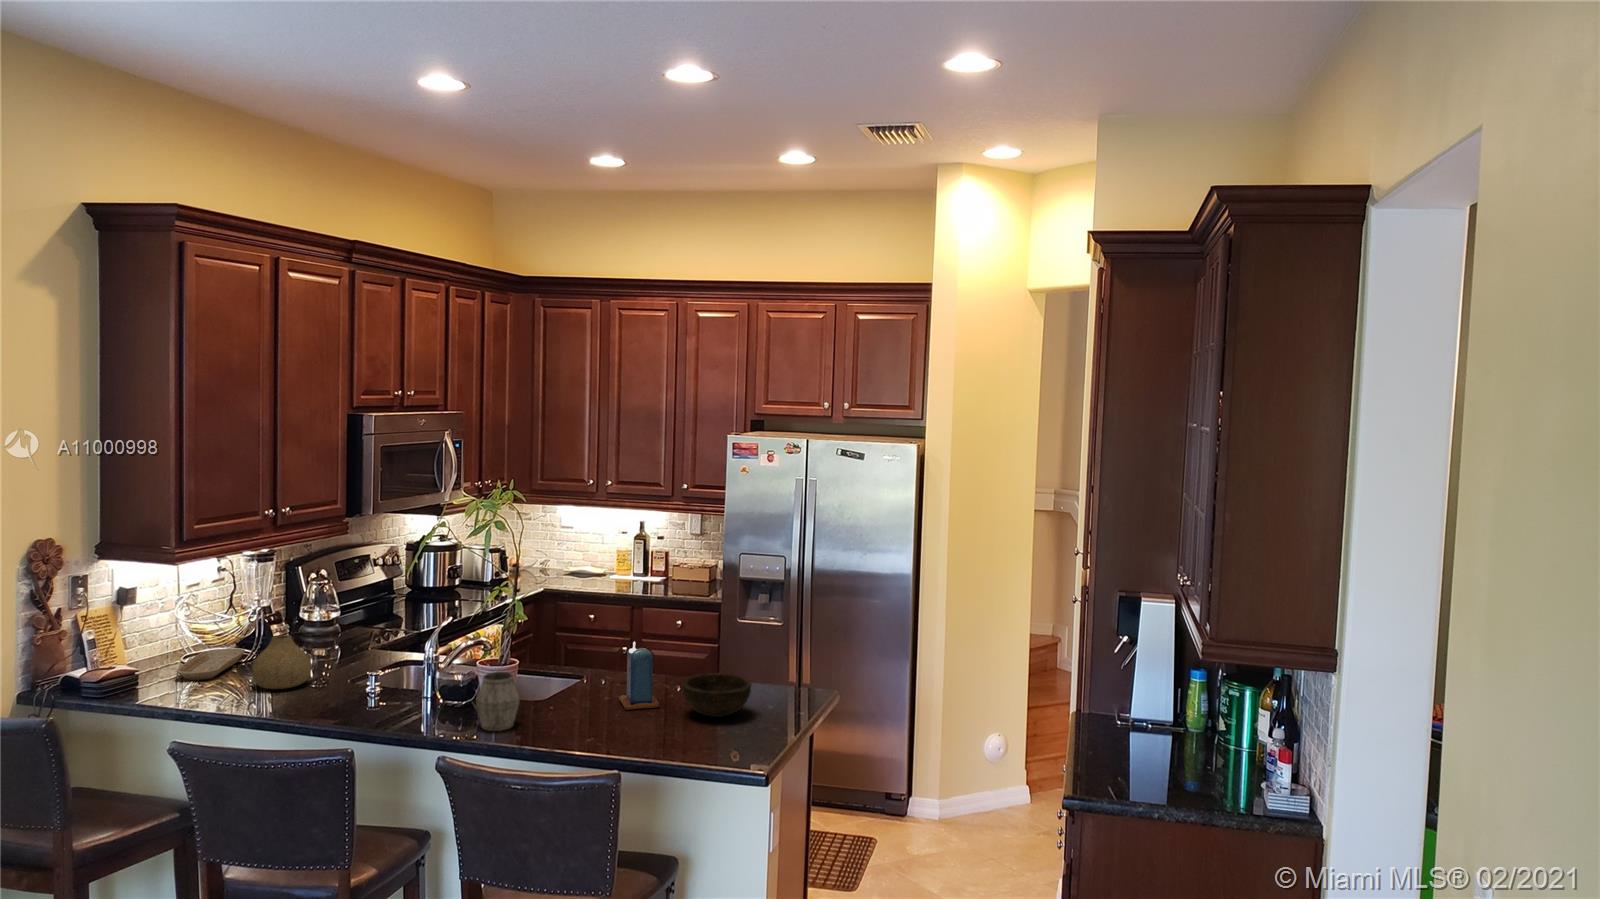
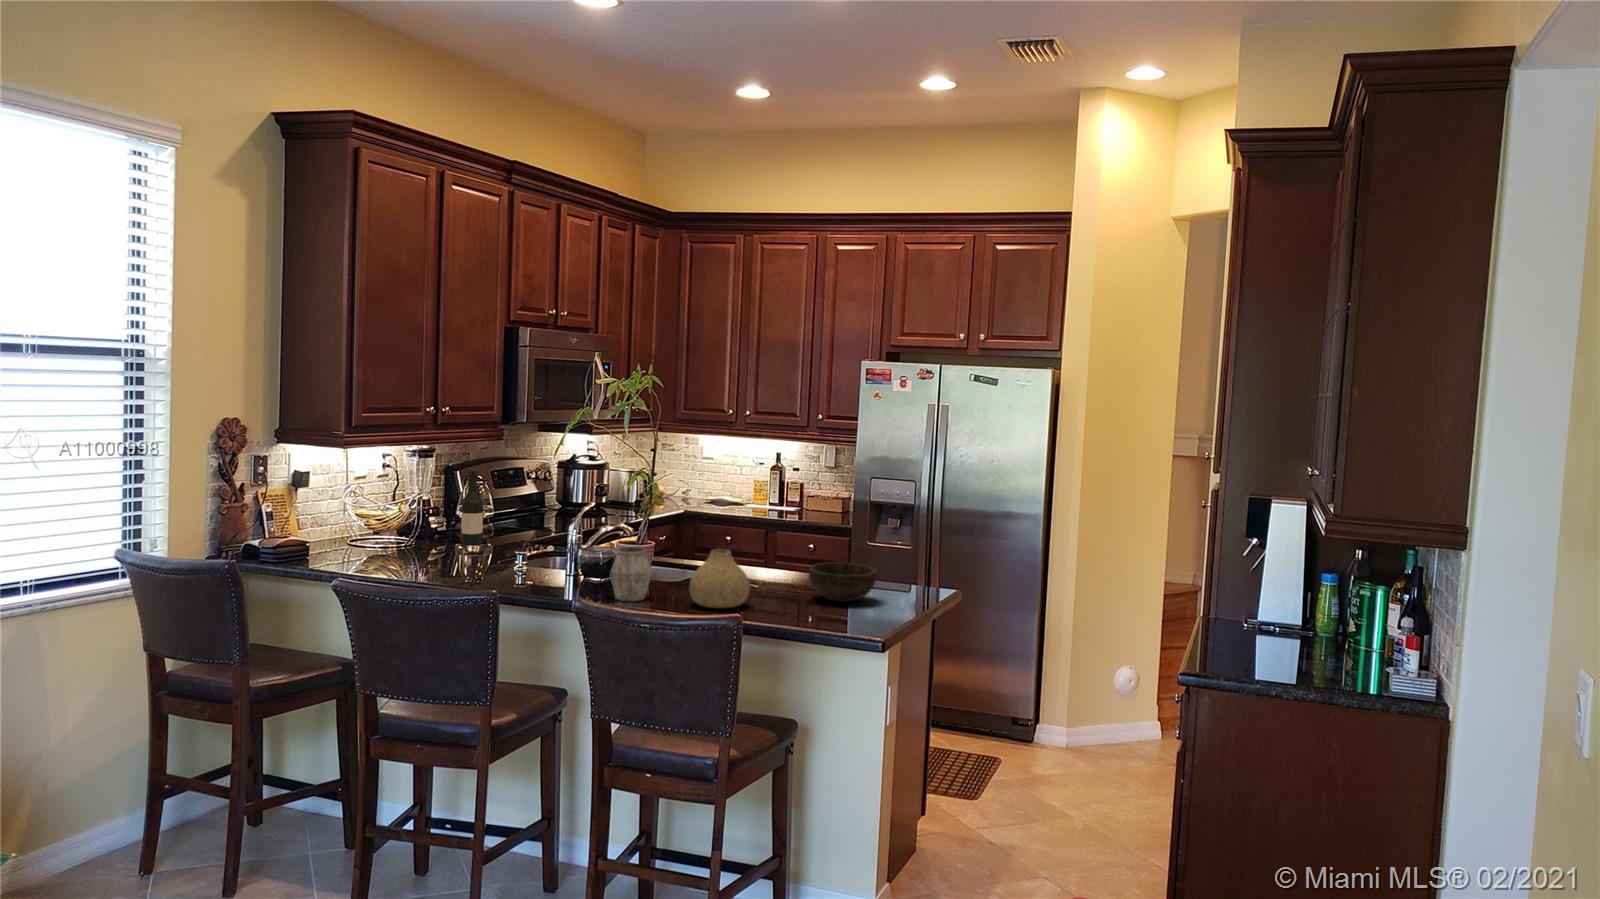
wine bottle: none [306,572,330,654] -> present [461,469,483,545]
vase: present [252,635,311,689] -> present [689,549,750,608]
candle: present [619,642,659,710] -> none [747,529,786,593]
tray: present [176,648,245,680] -> none [345,534,407,556]

